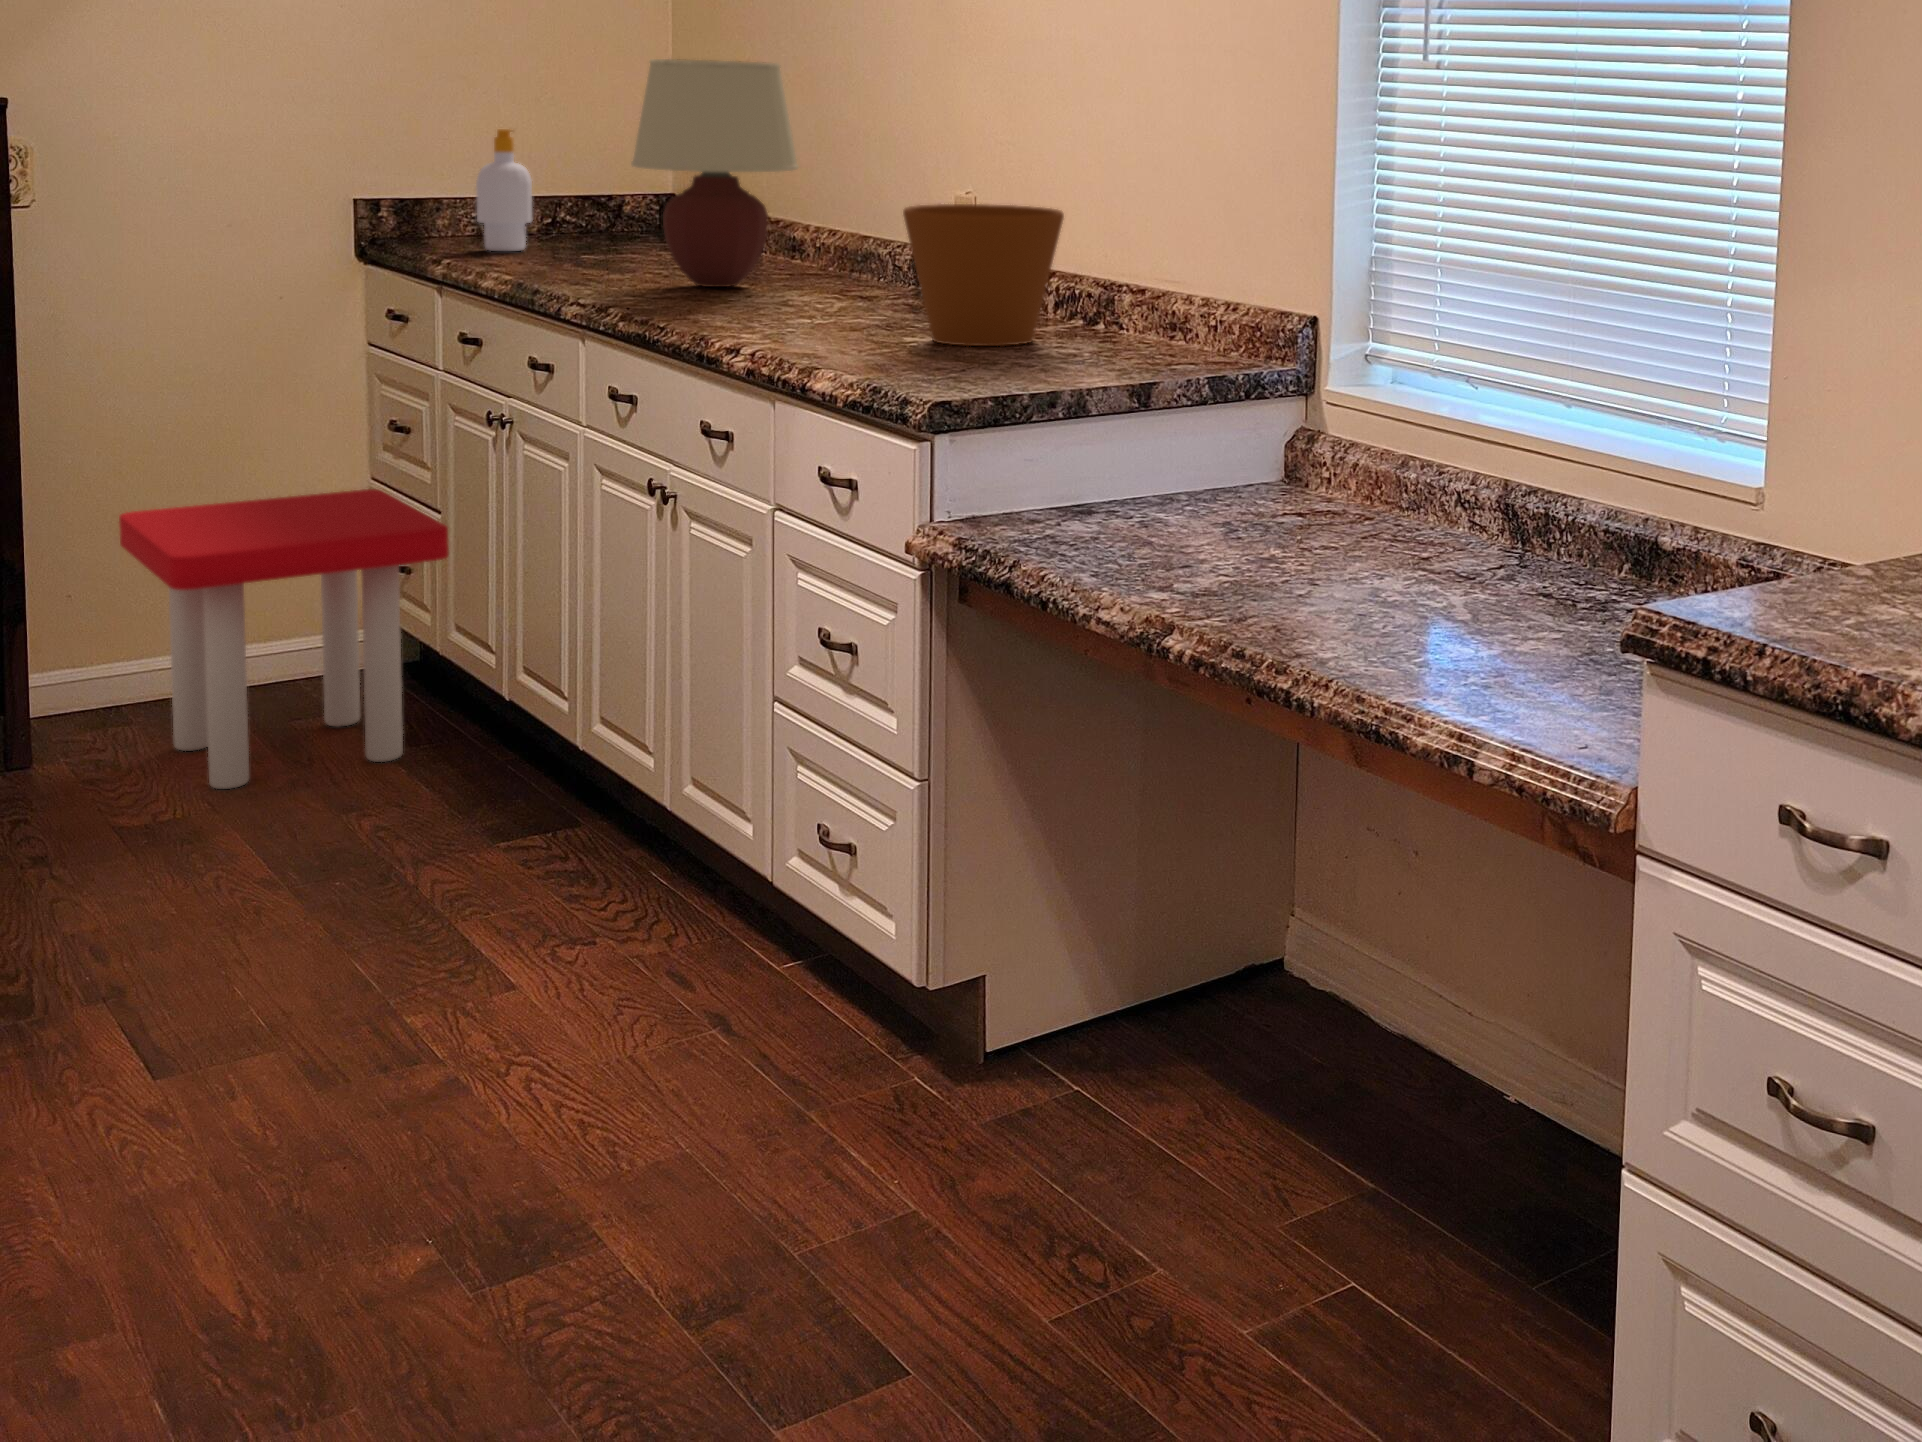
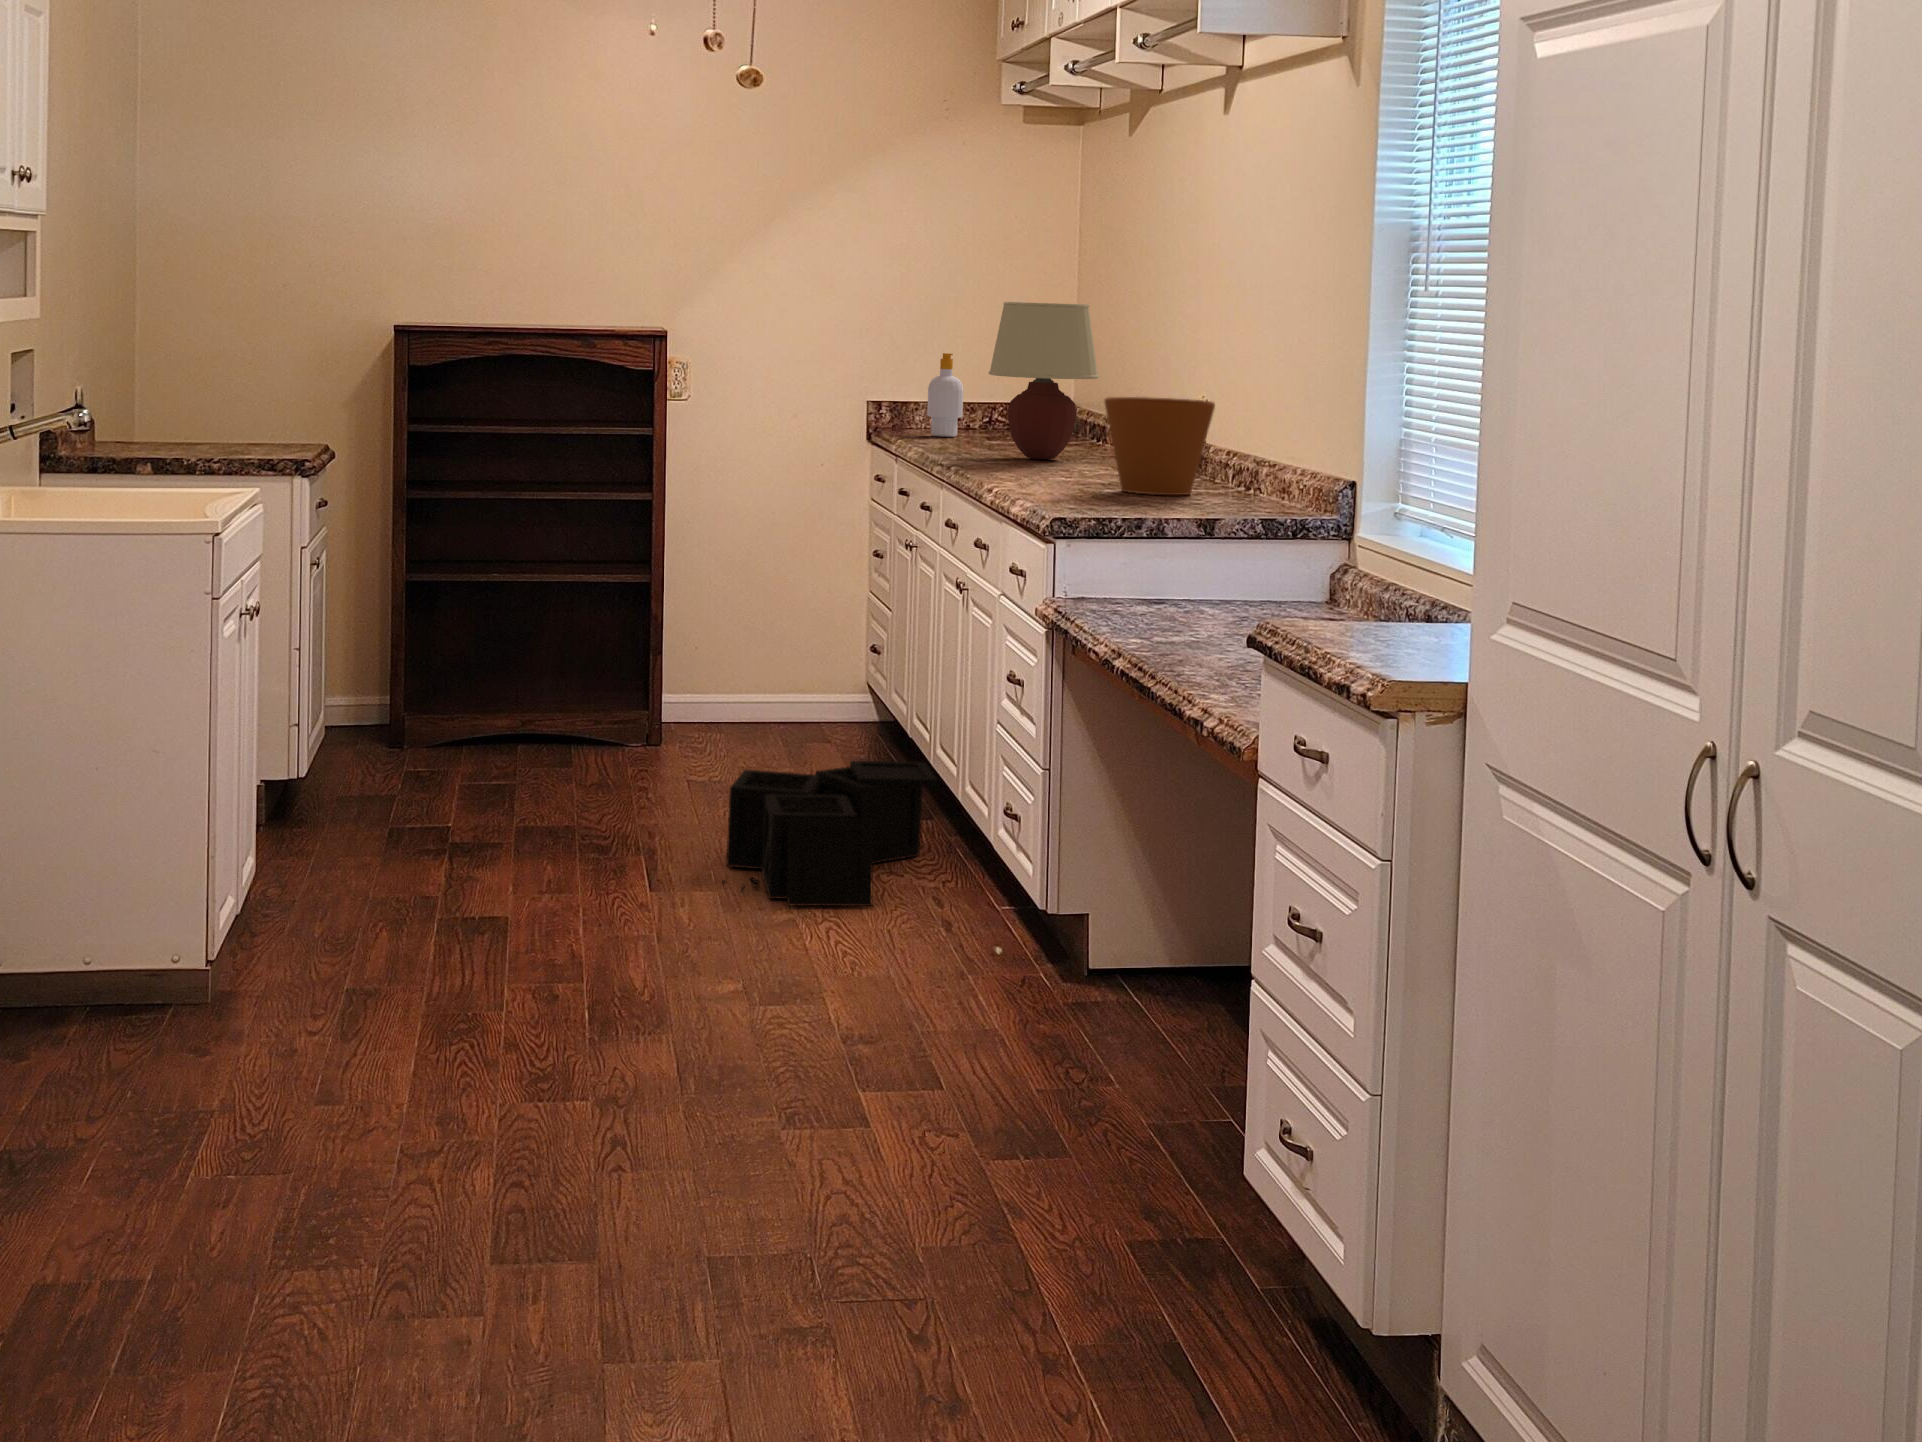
stool: present [119,489,449,789] -> none [709,591,882,769]
storage bin: none [301,753,641,1044] -> present [722,761,938,906]

